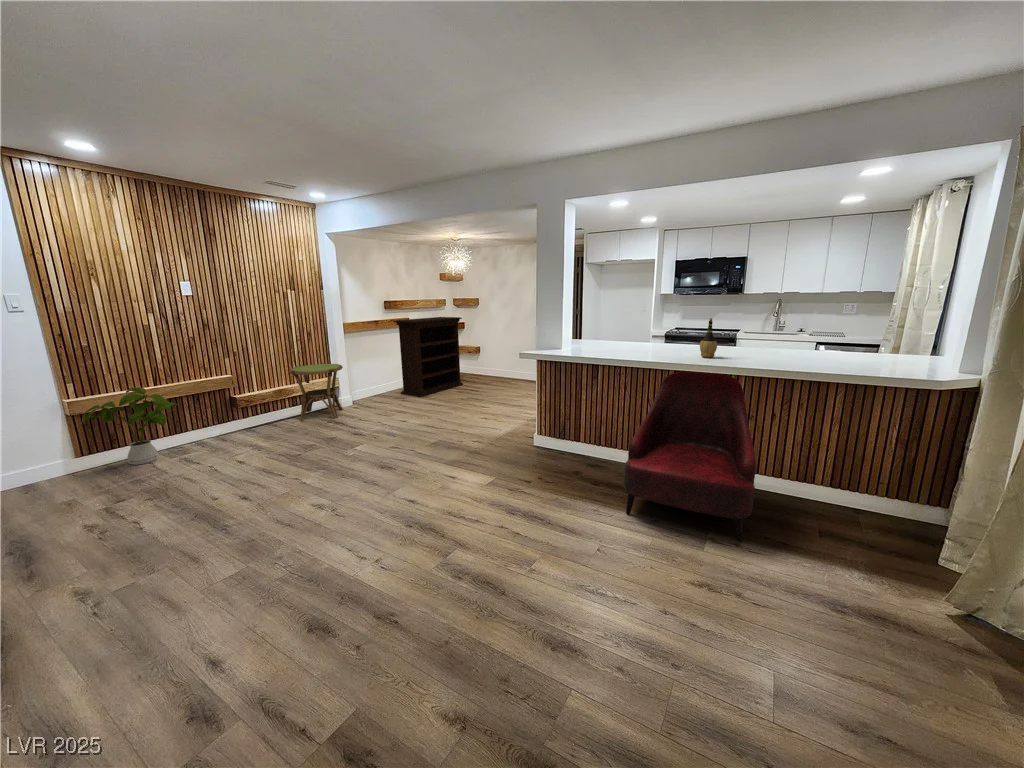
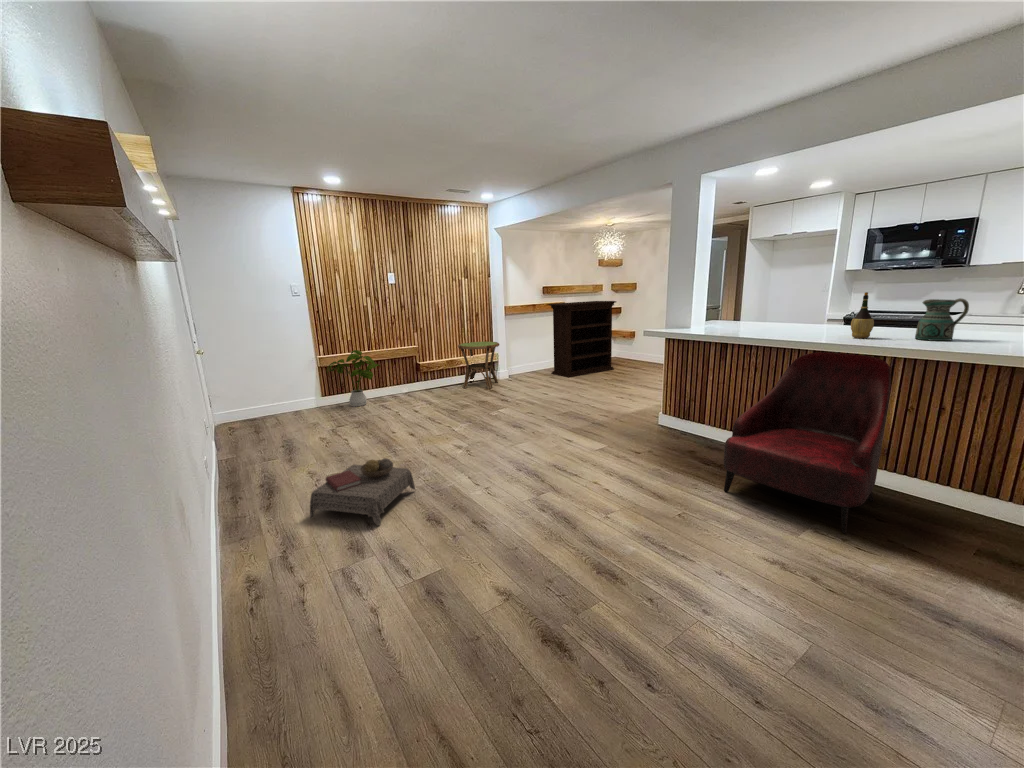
ceramic pitcher: none [744,325,778,359] -> present [915,298,969,341]
ottoman: none [72,565,272,710] -> present [310,458,415,526]

